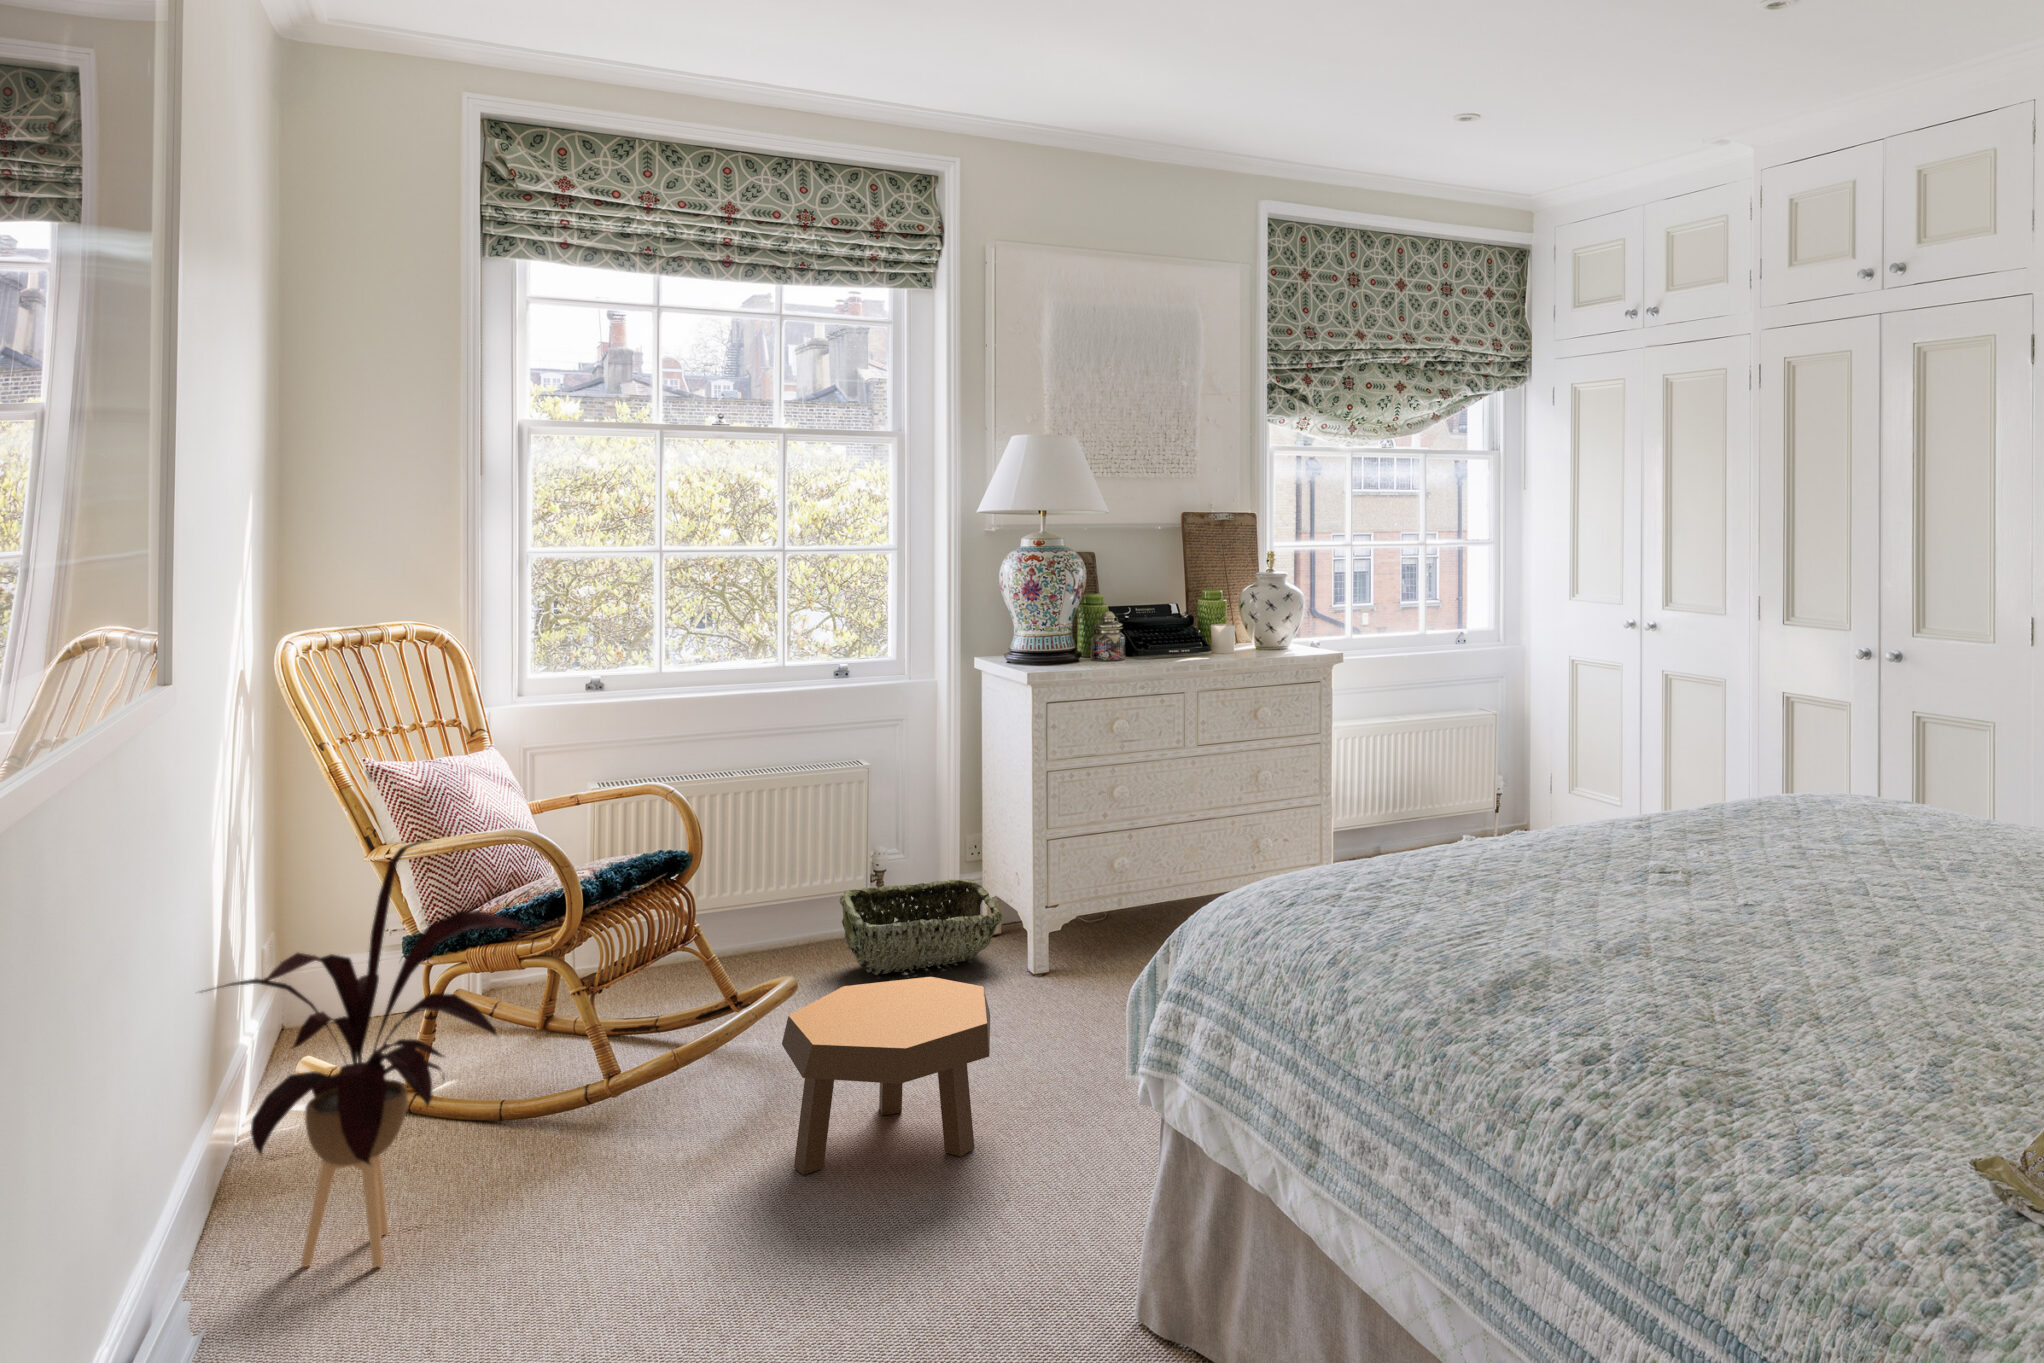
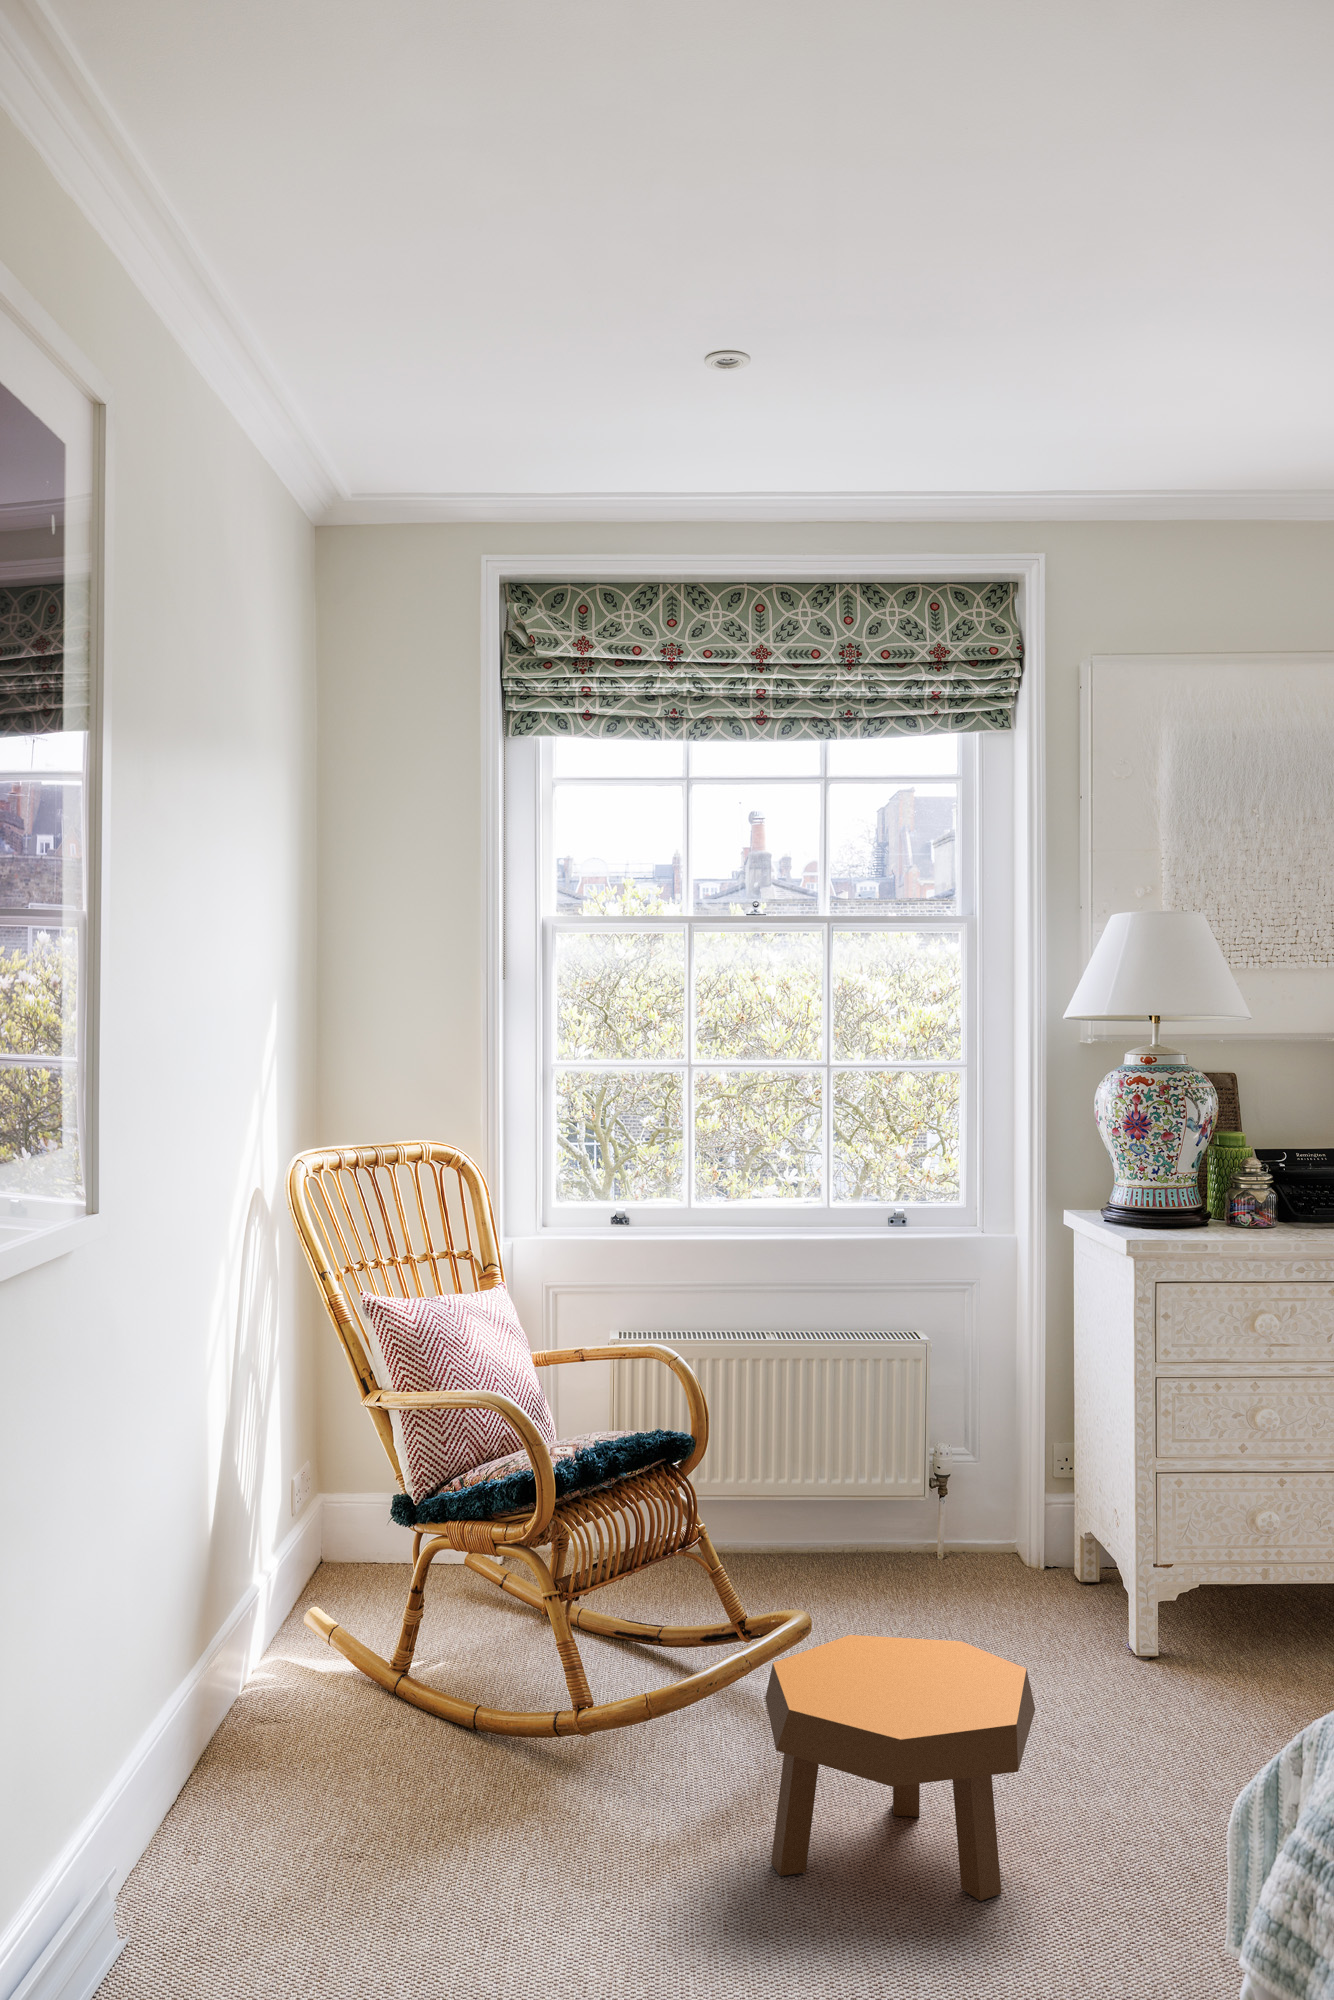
house plant: present [210,840,529,1268] -> none [160,1394,482,1873]
woven basket: present [840,879,1002,975] -> none [888,1502,1095,1618]

